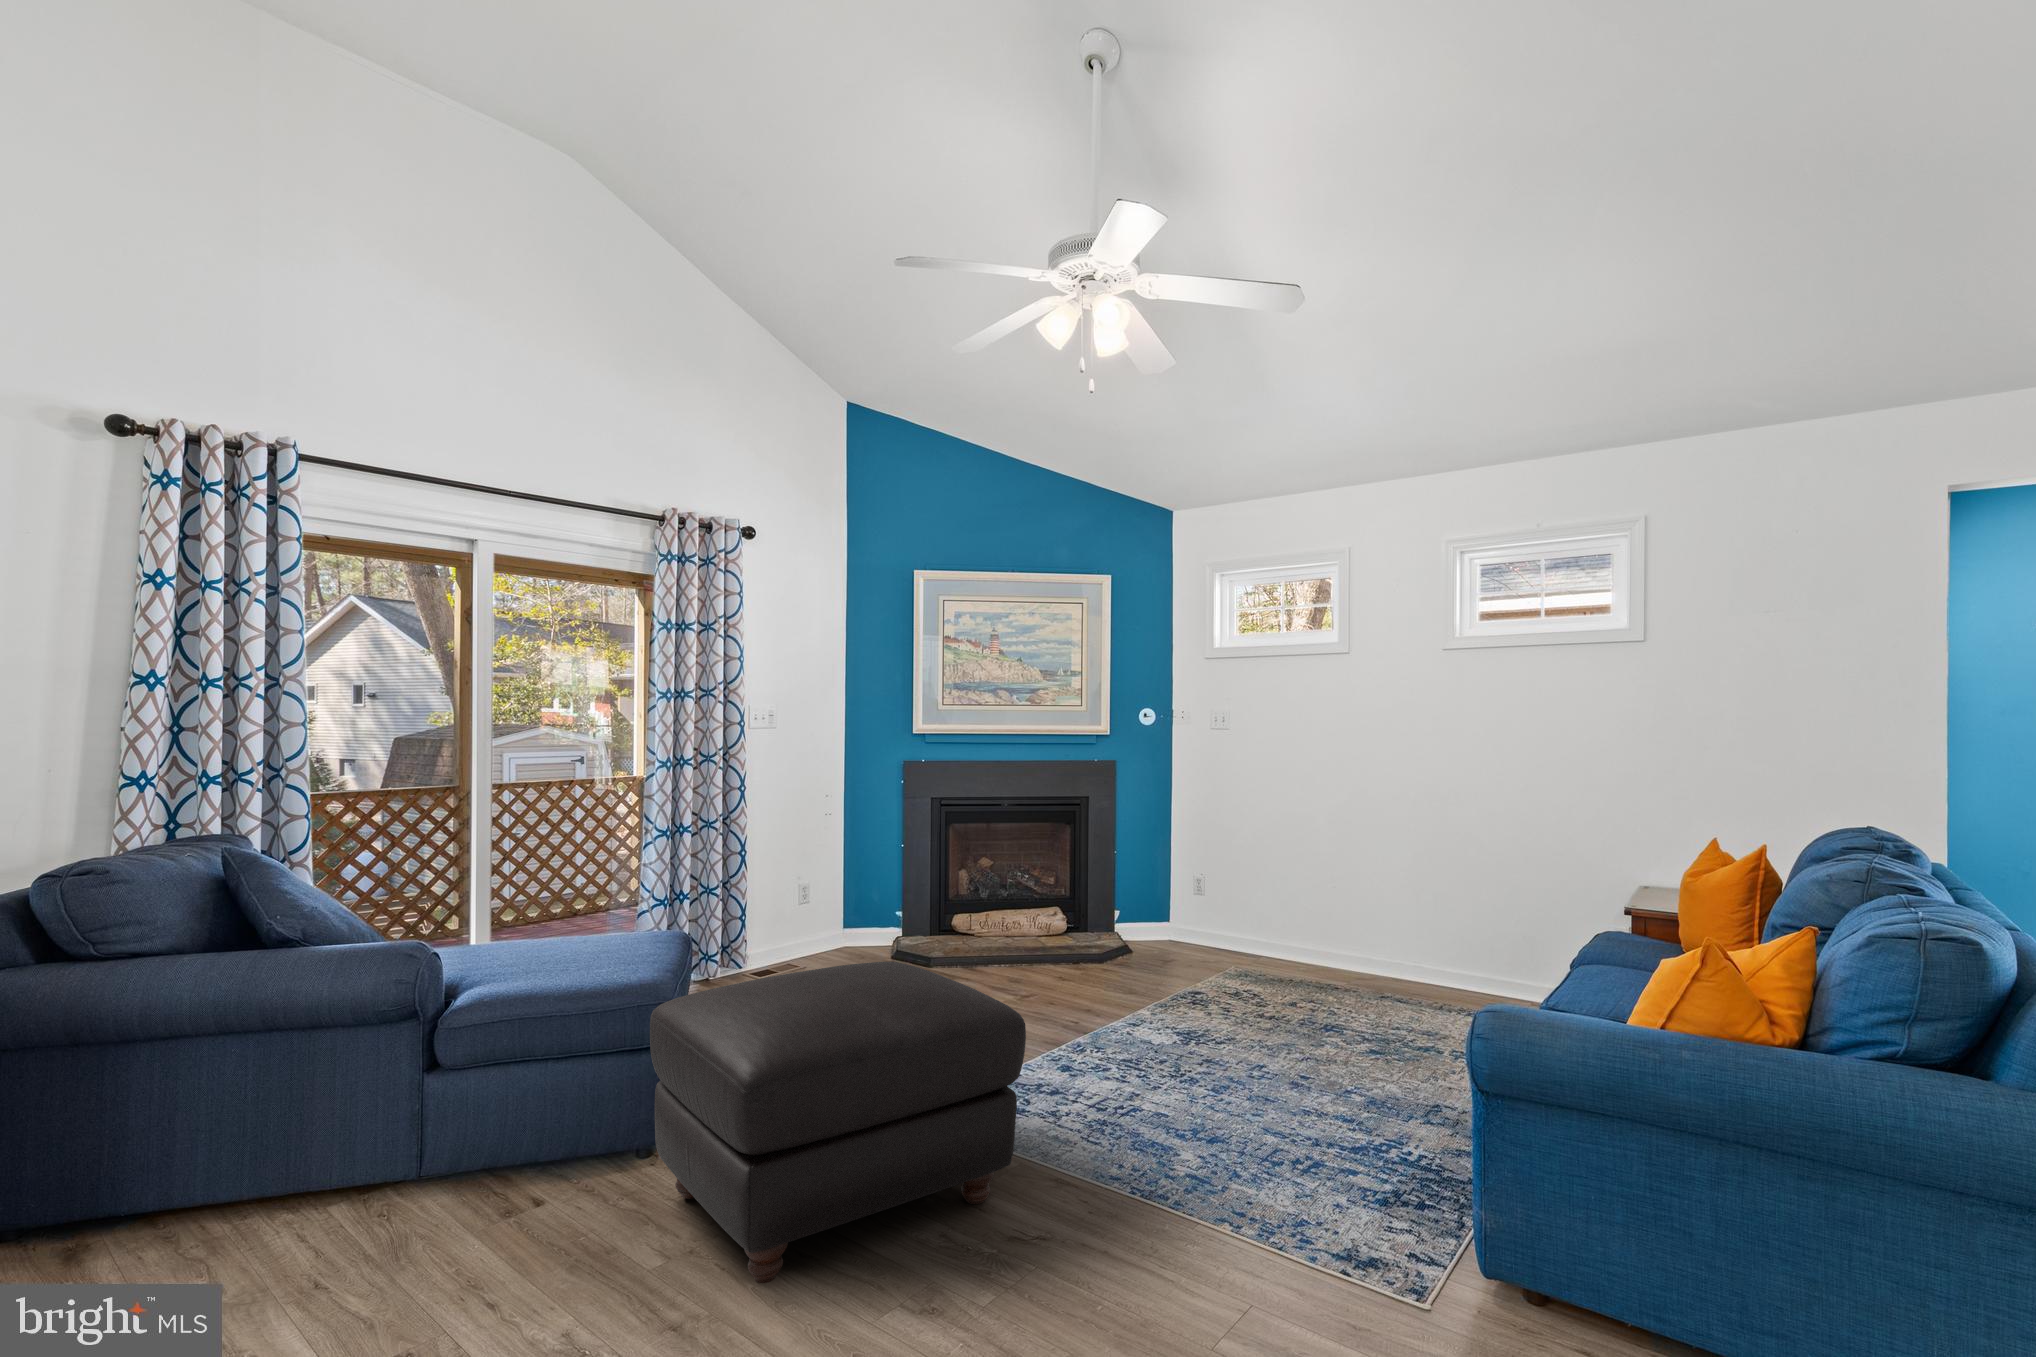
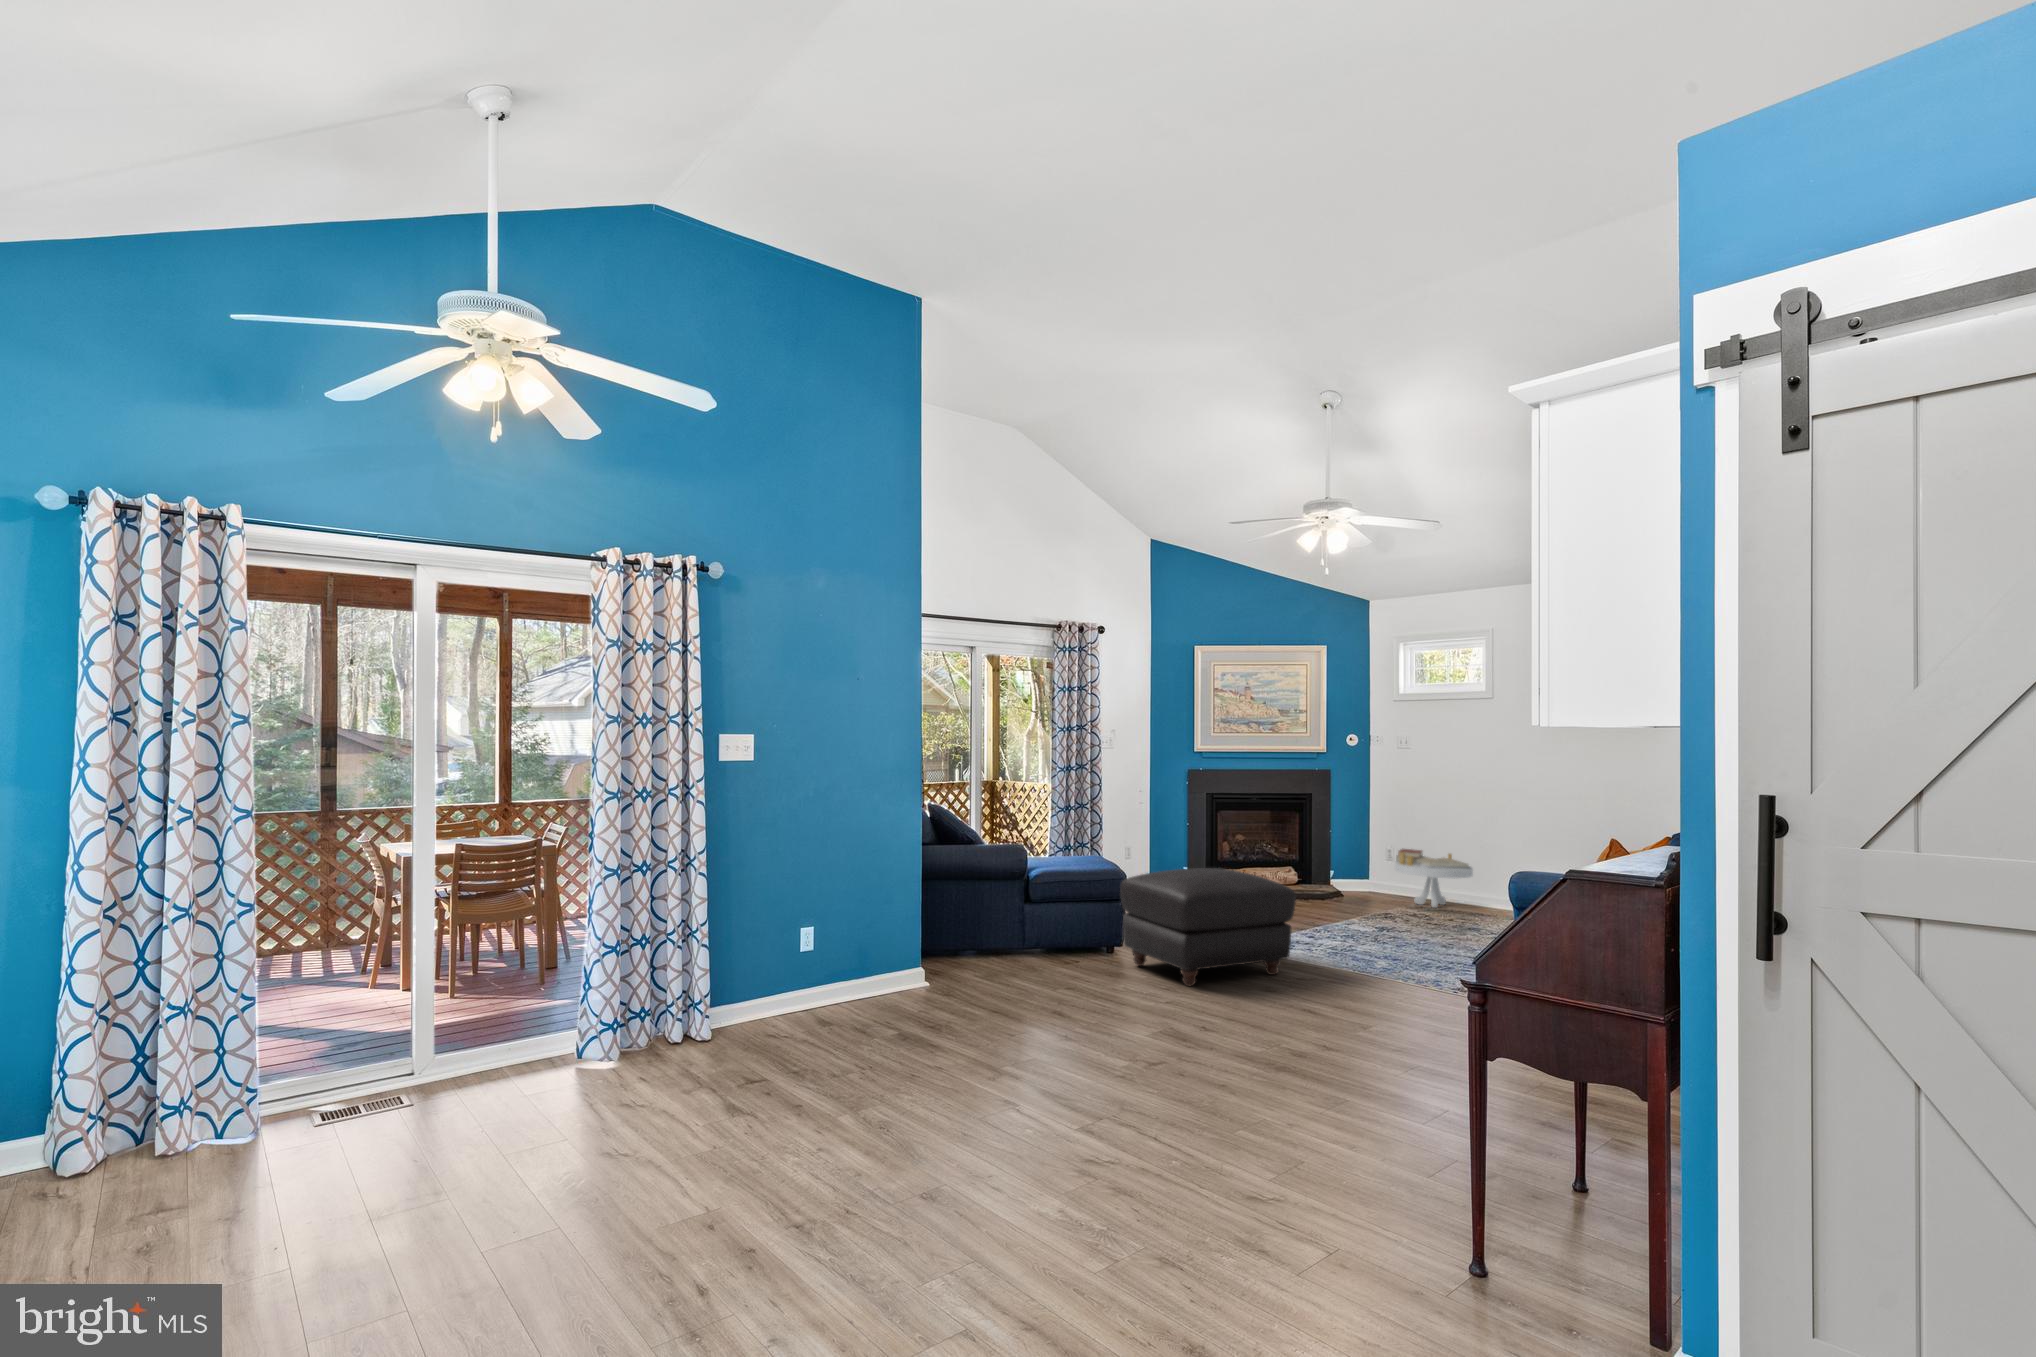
side table: none [1207,874,1320,966] -> present [1395,849,1473,908]

